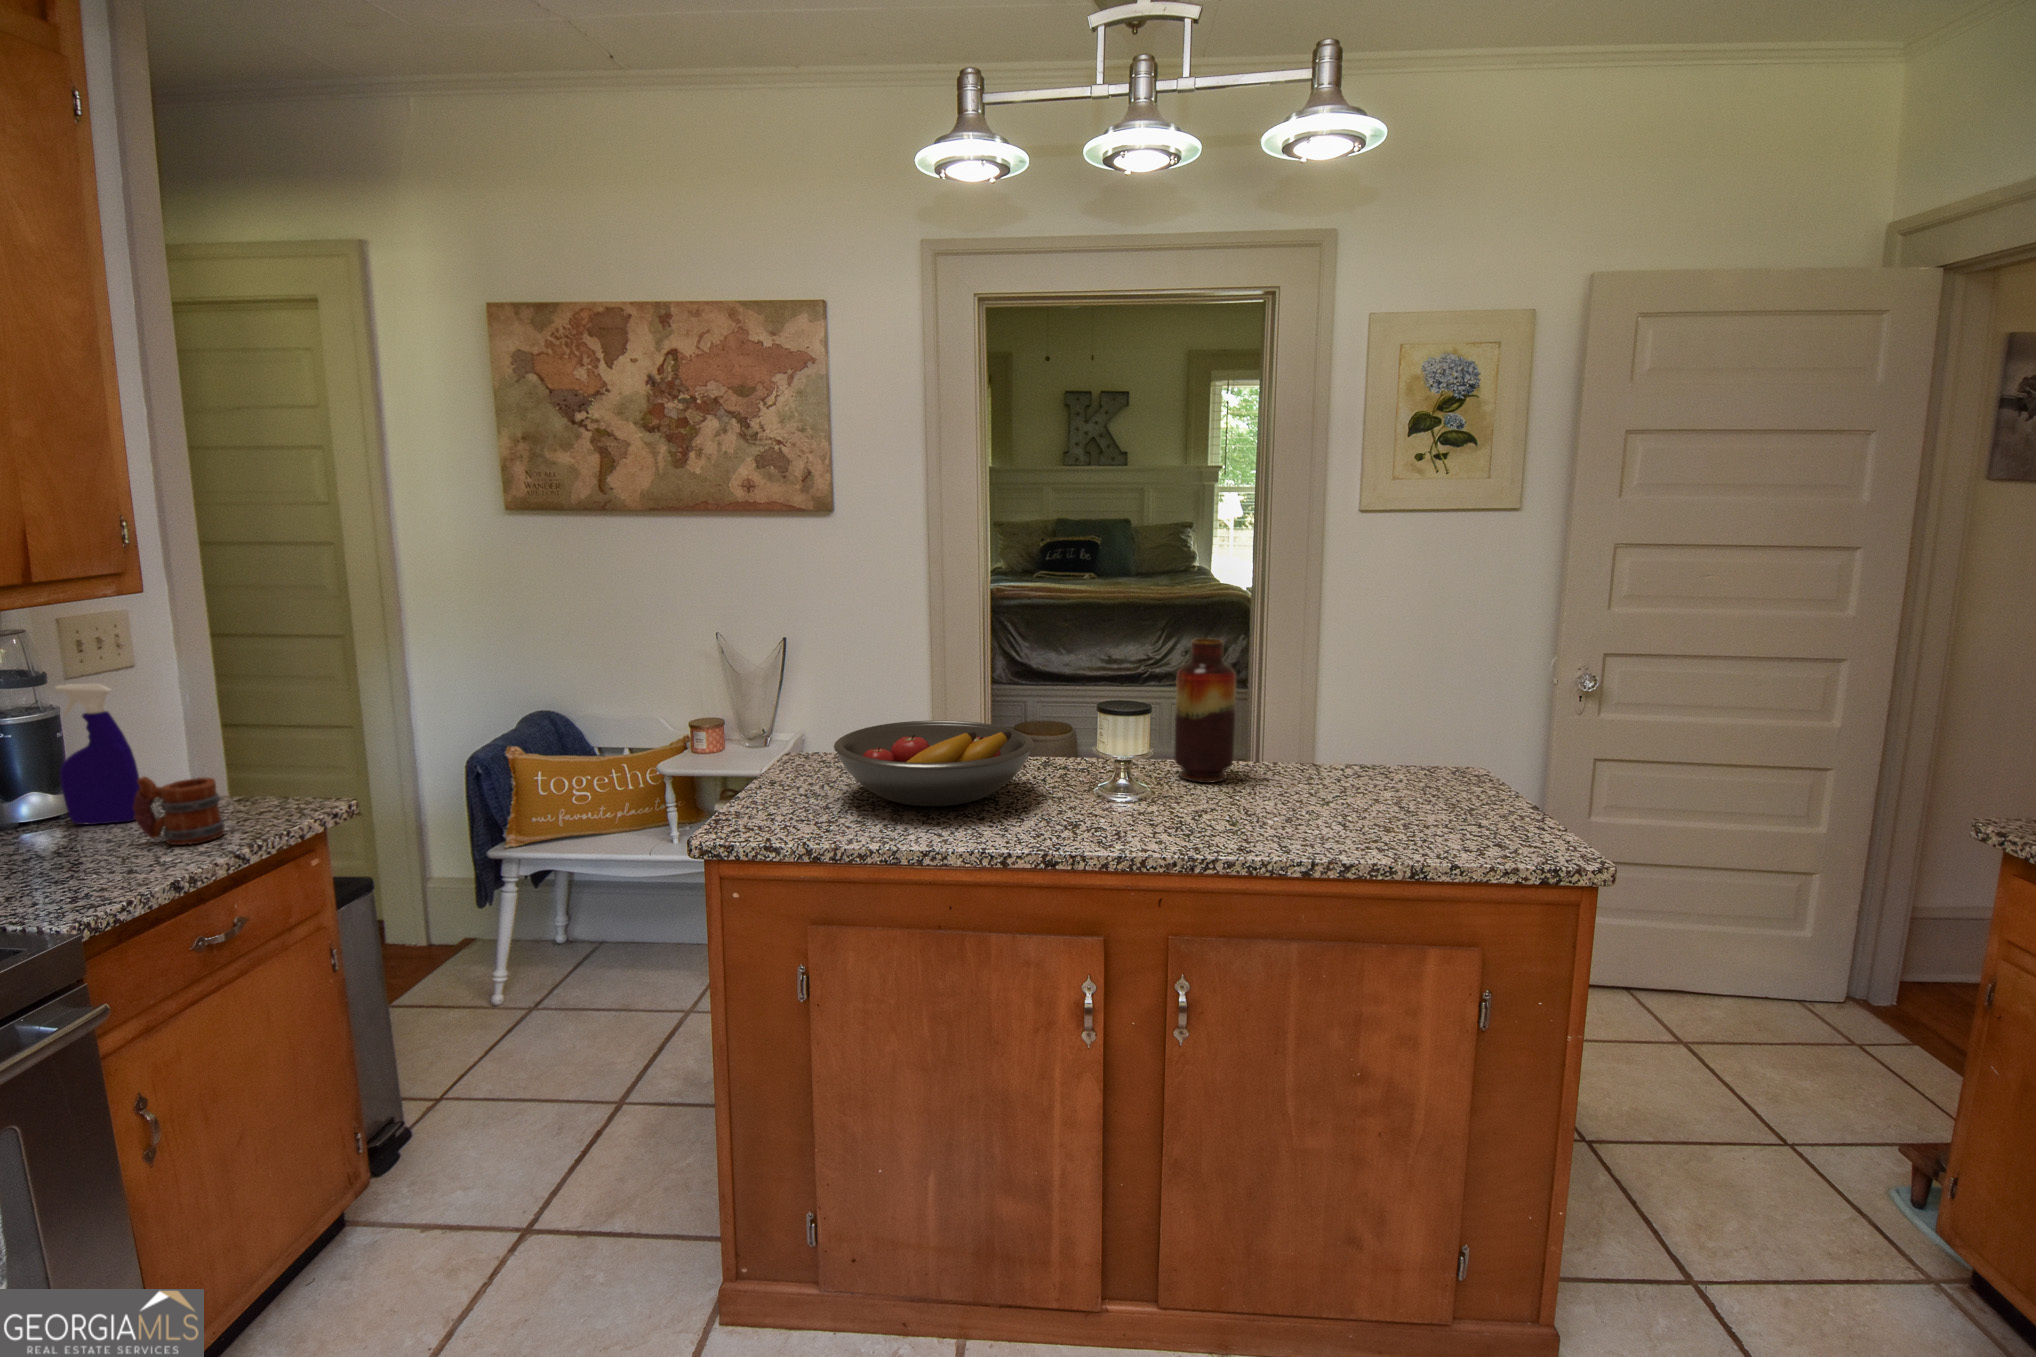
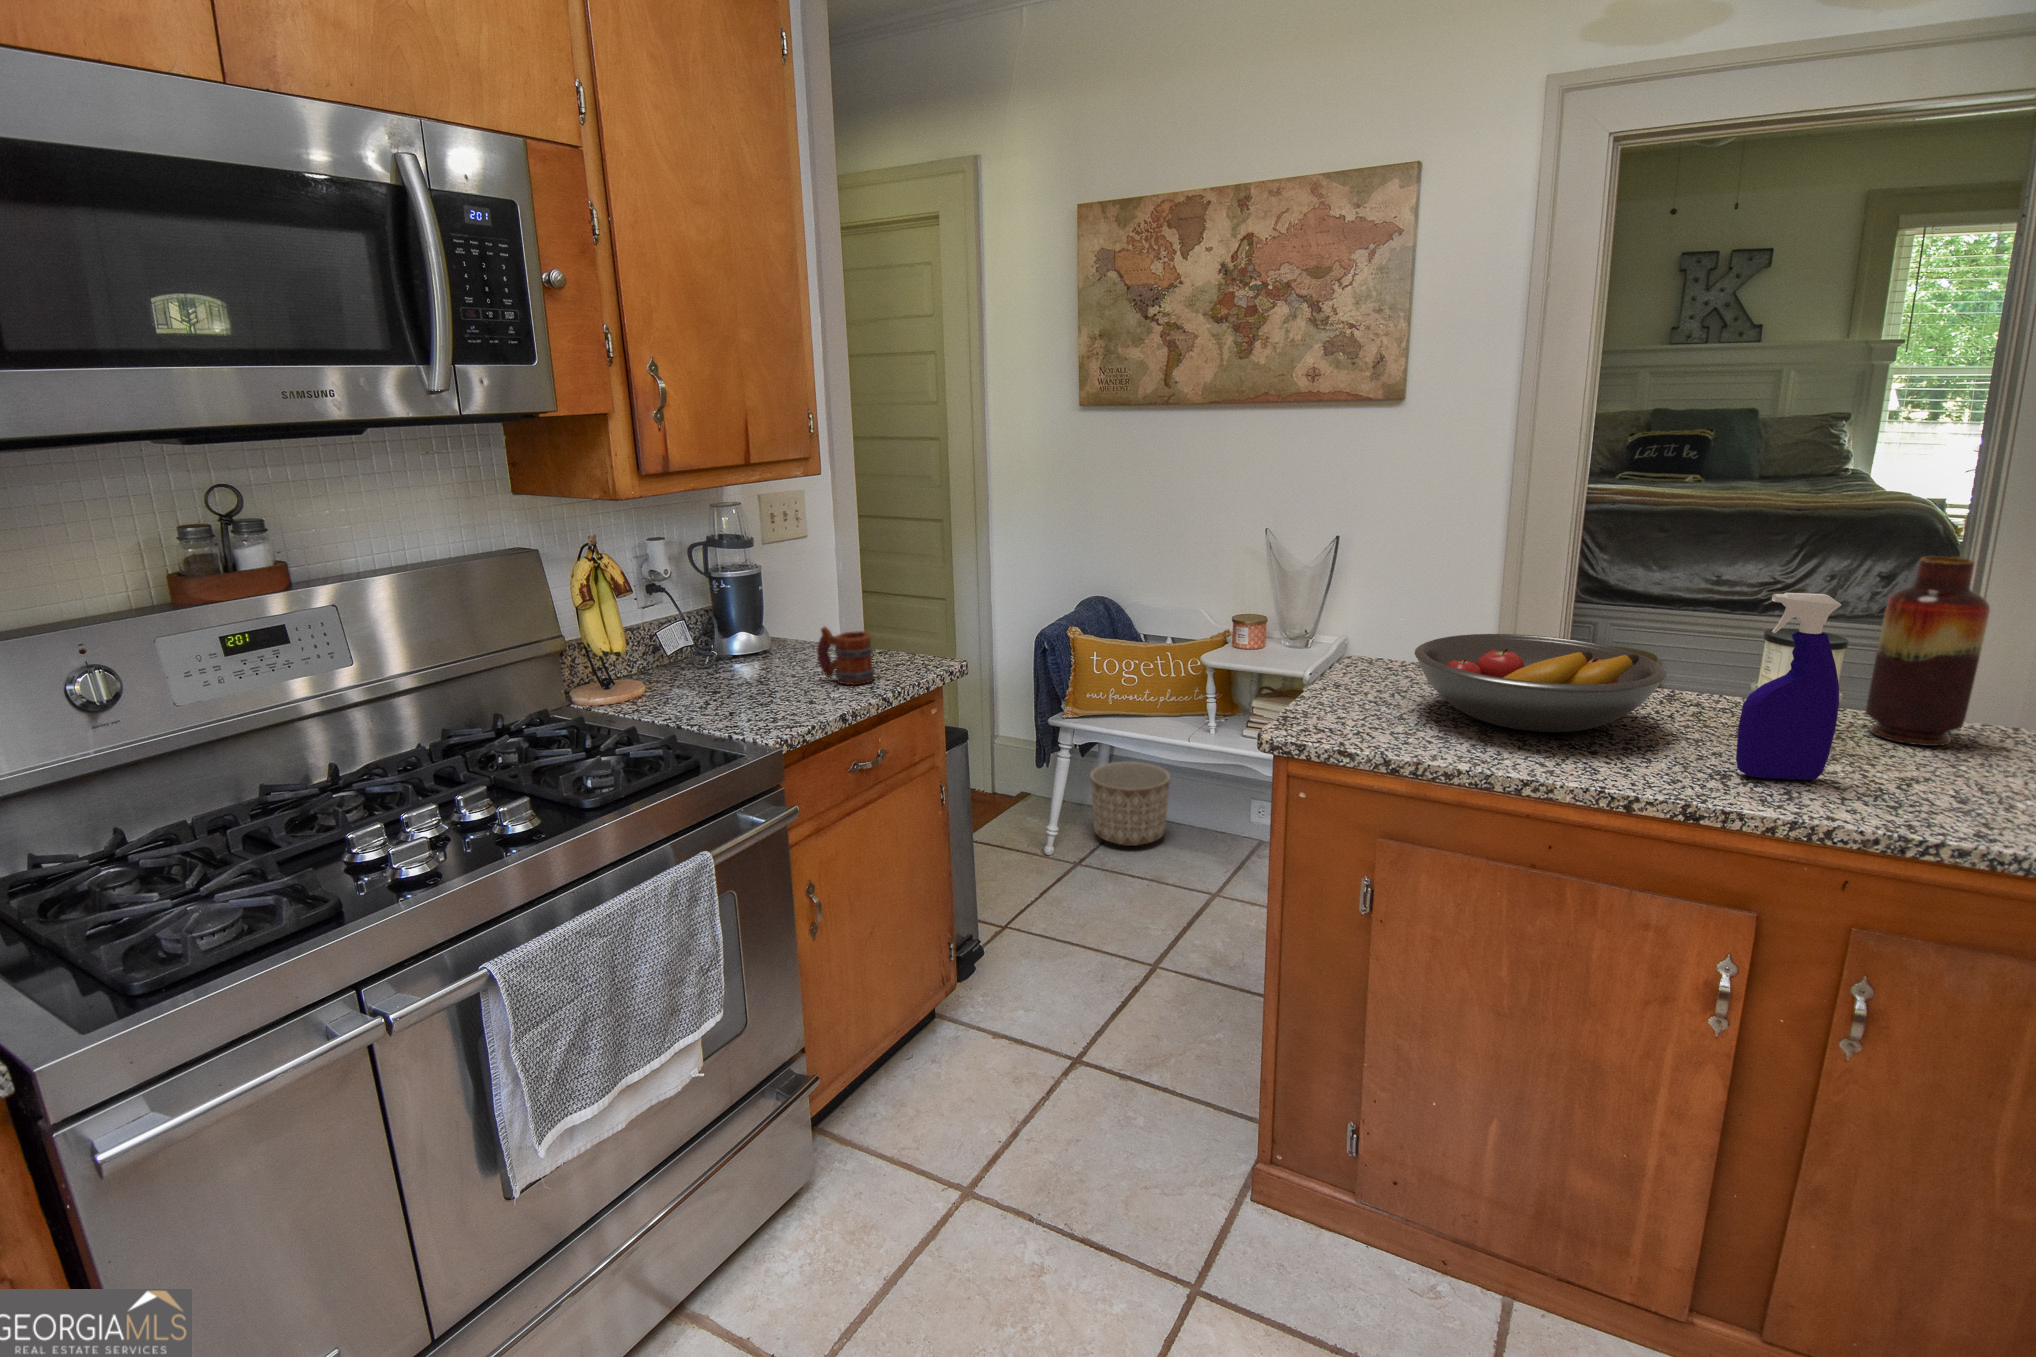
spray bottle: present [55,684,140,825] -> present [1736,593,1841,780]
planter: none [549,882,641,975] -> present [1090,761,1170,846]

